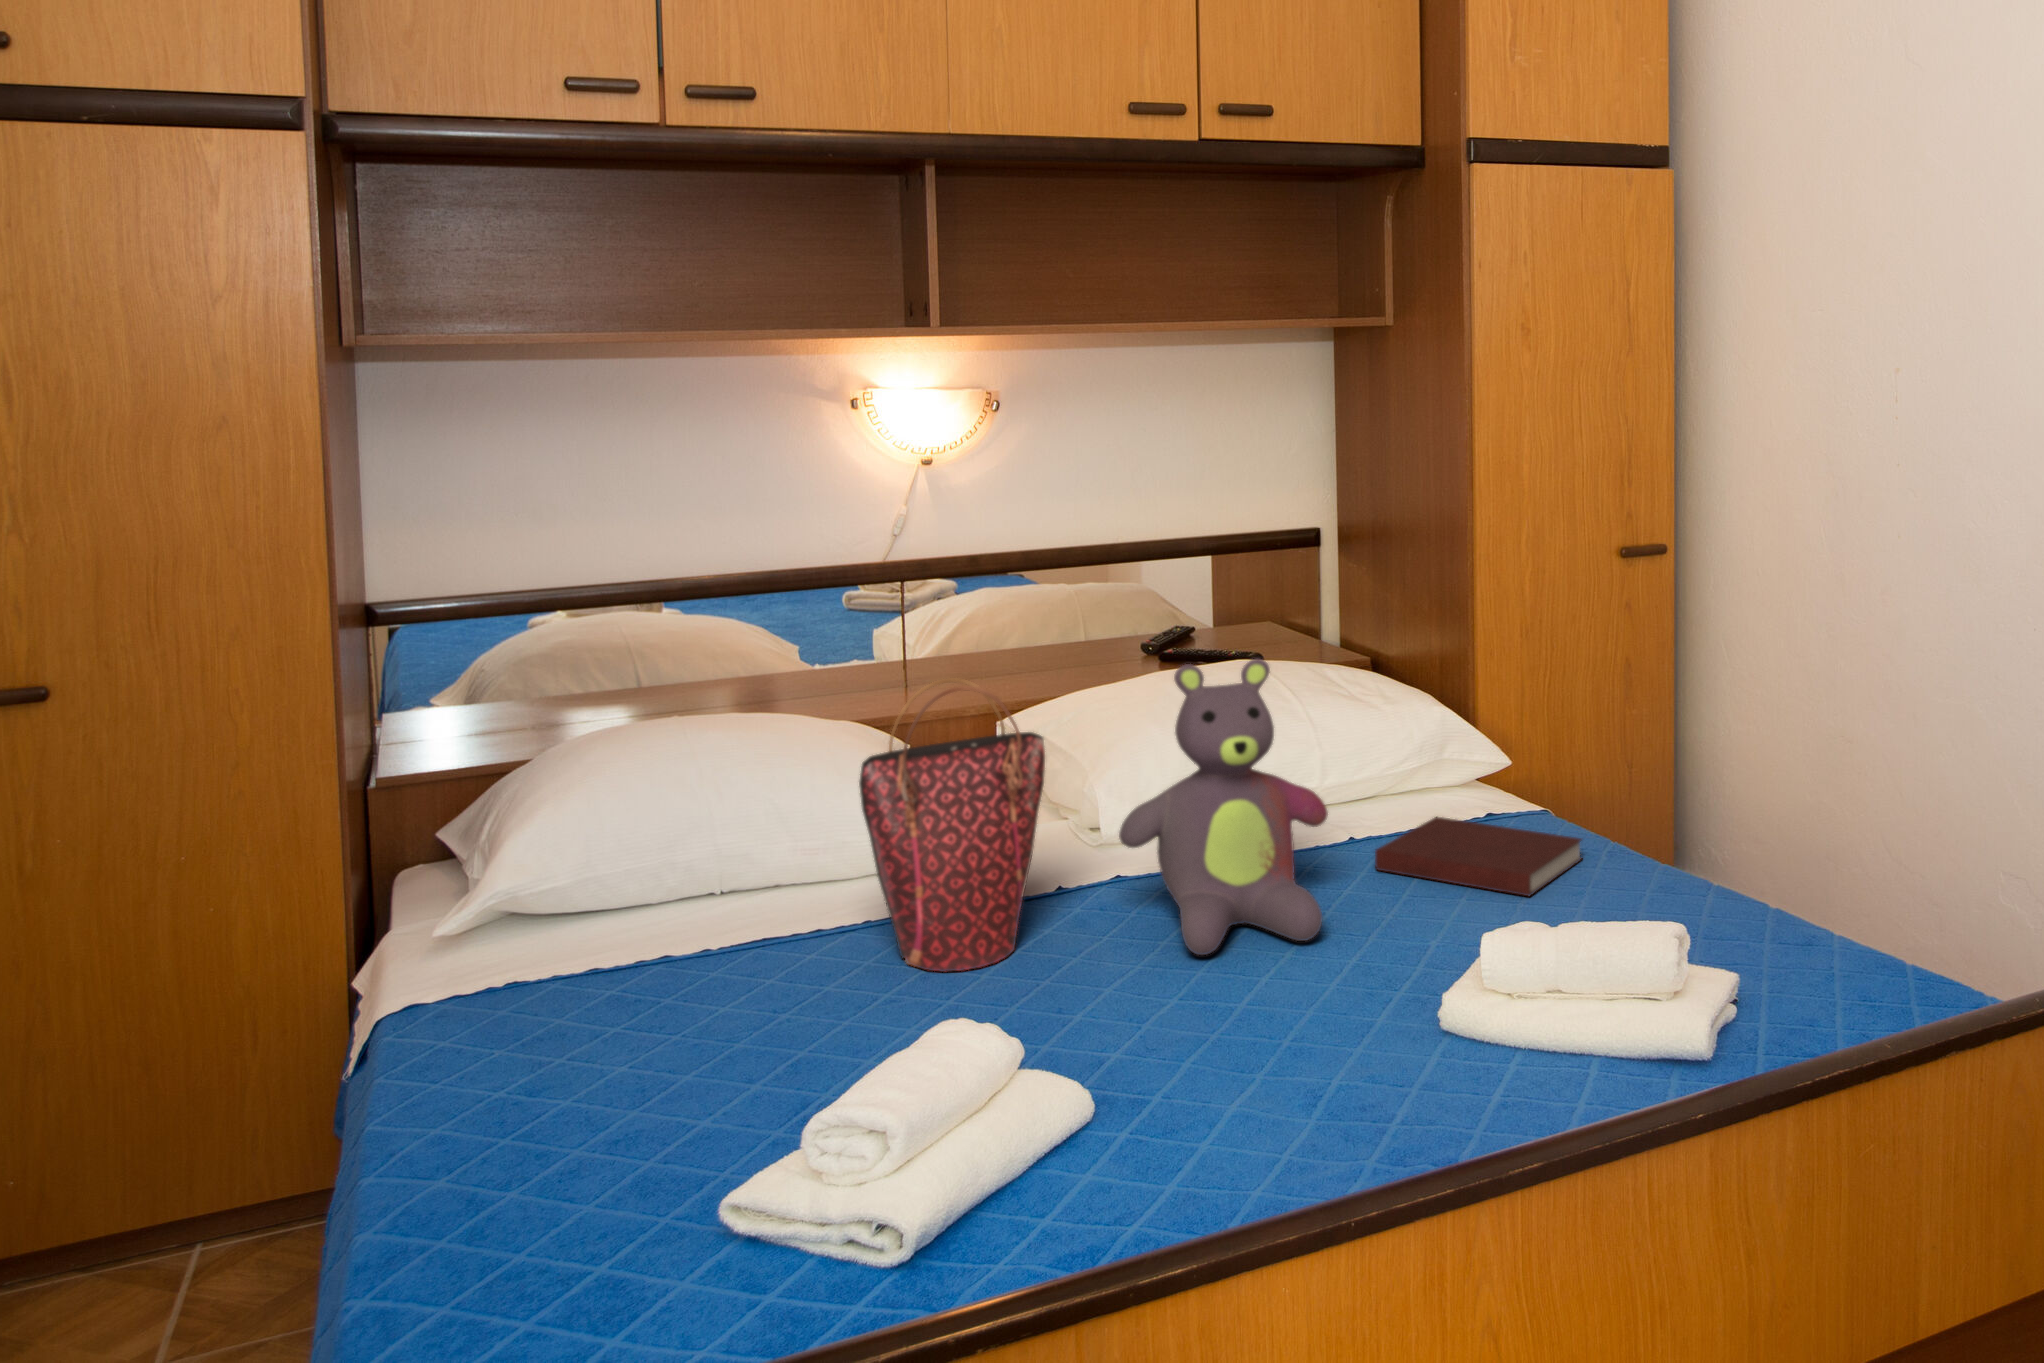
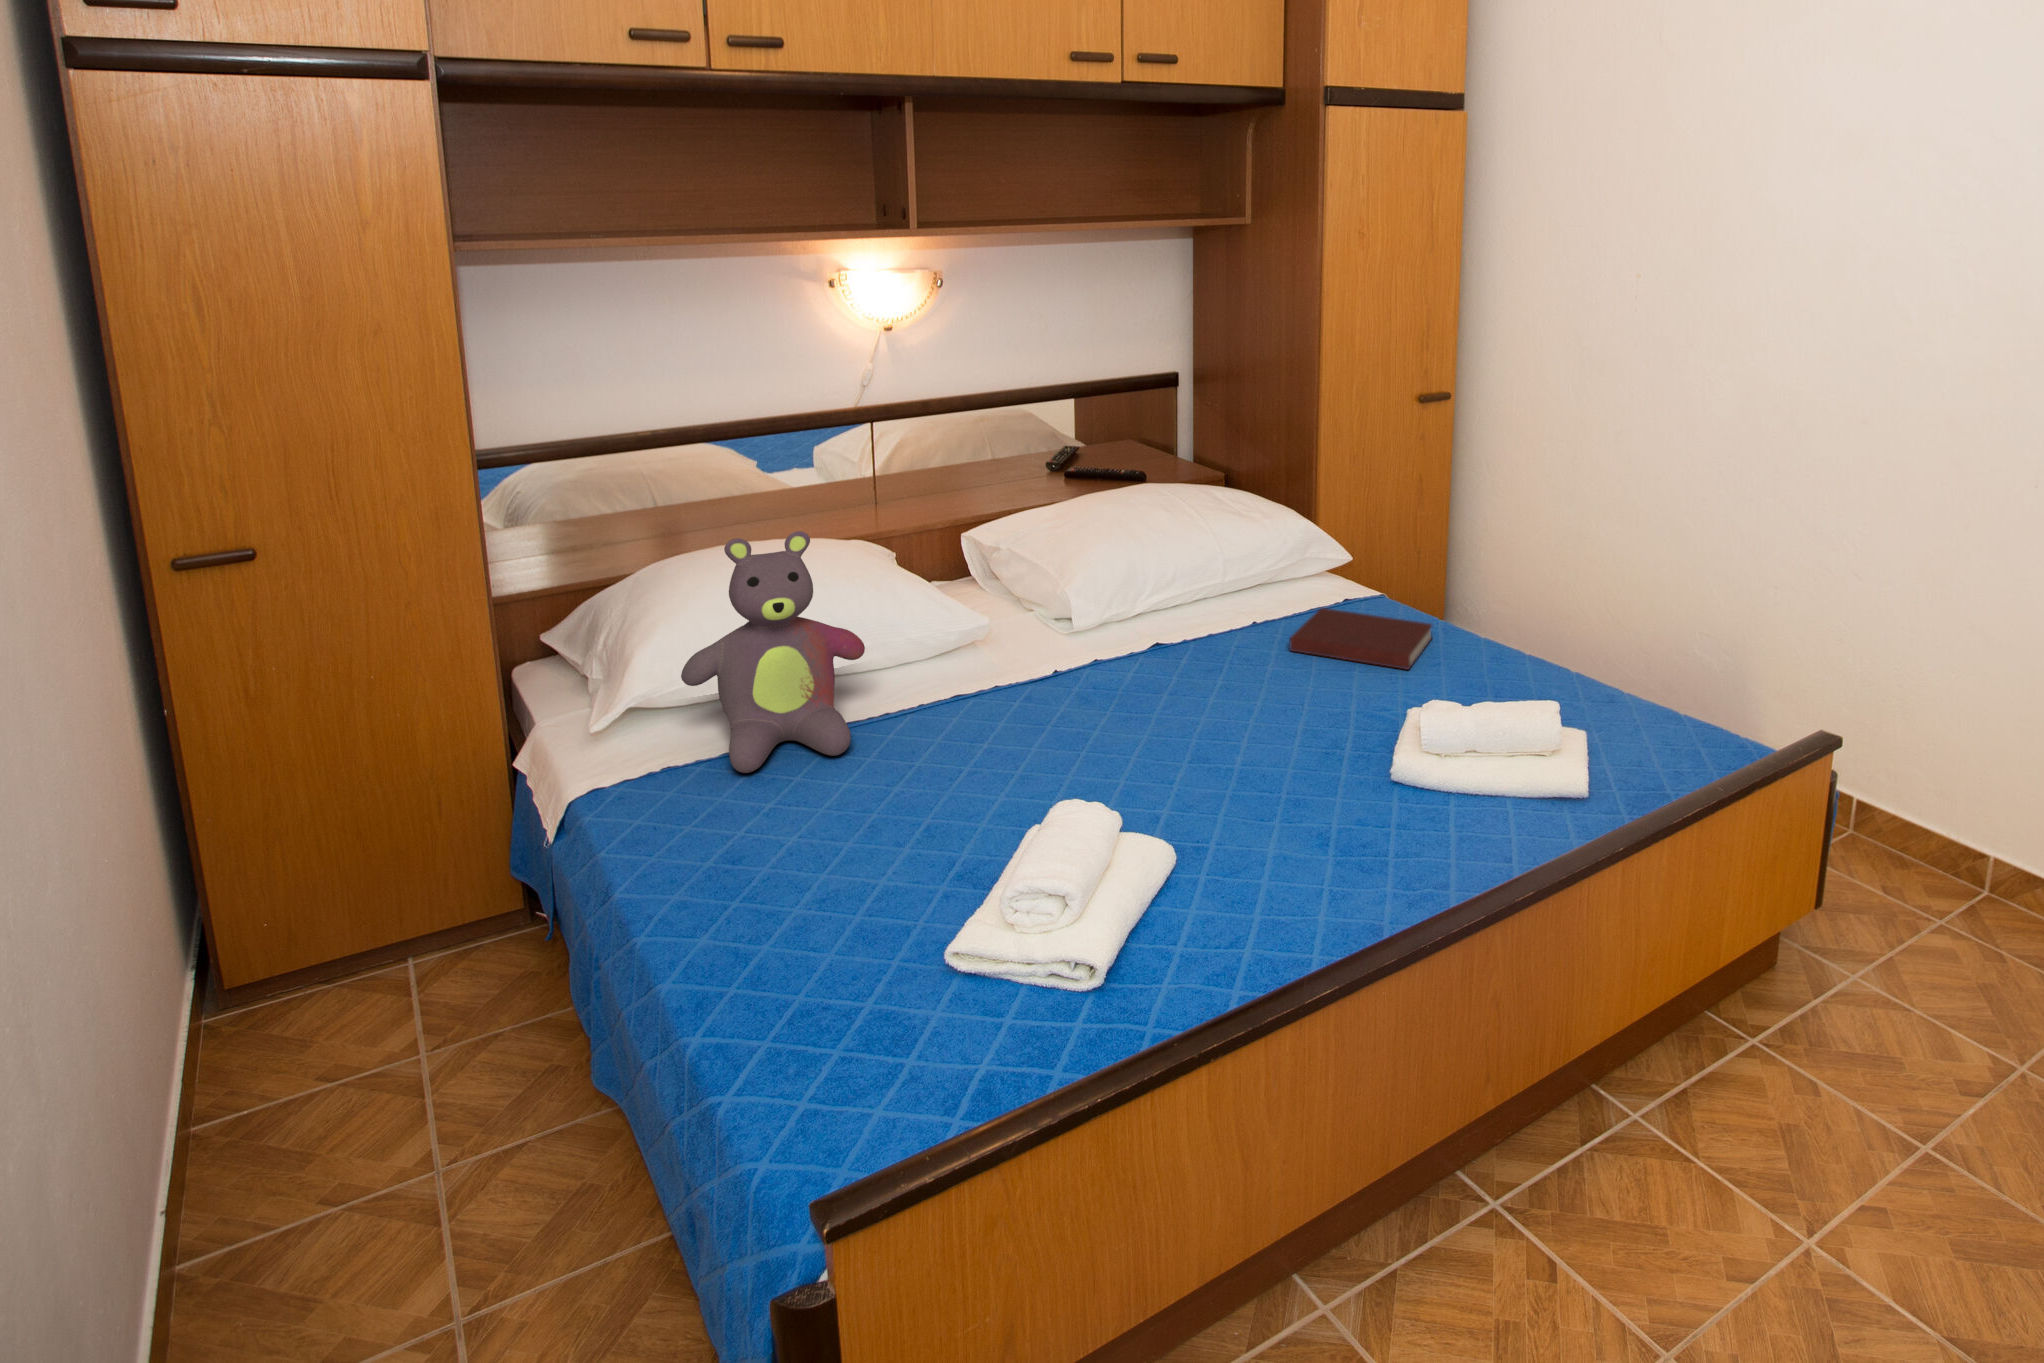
stuffed bear: present [1119,658,1328,955] -> present [681,531,865,773]
handbag: present [859,678,1045,971] -> none [940,529,1070,747]

